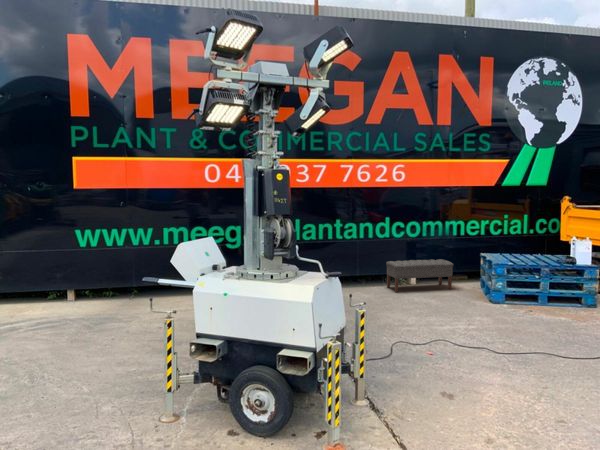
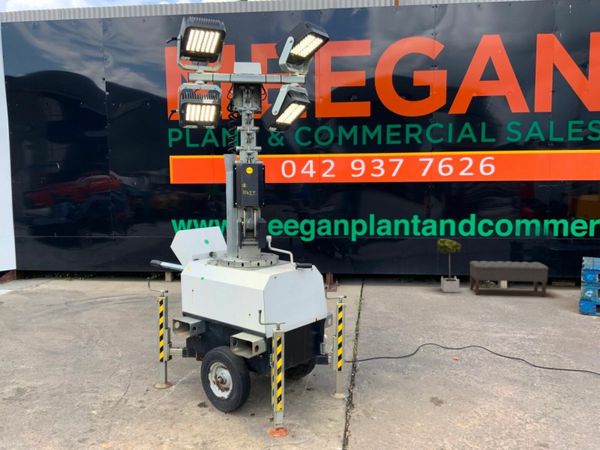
potted tree: none [359,241,381,292] -> present [437,239,461,292]

